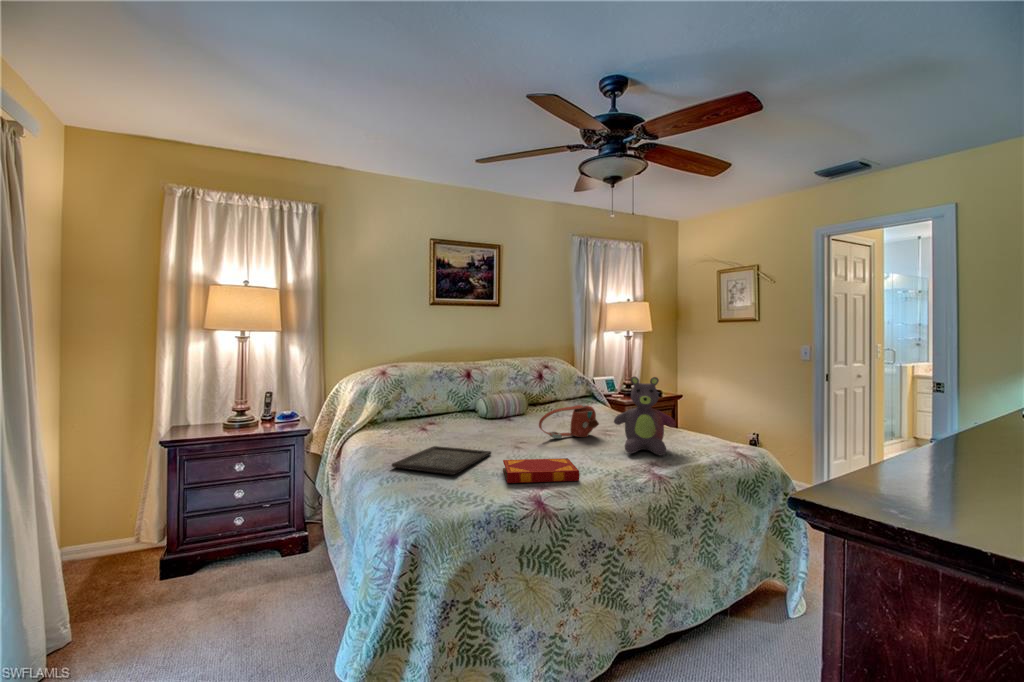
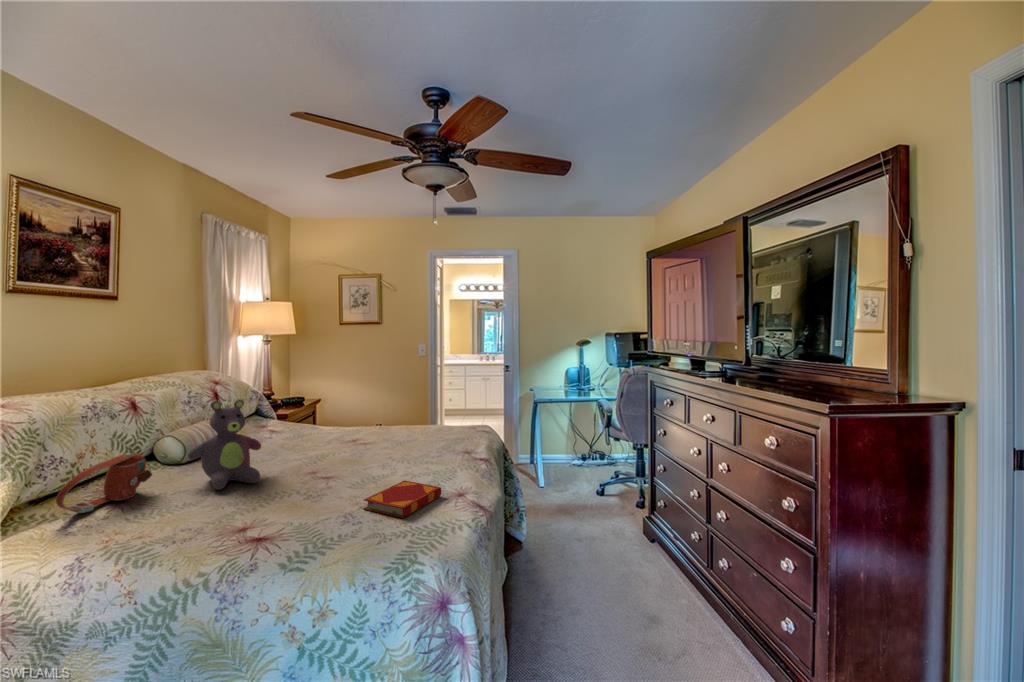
stuffed bear: present [614,377,676,456] -> present [188,400,261,490]
handbag: present [539,405,599,439] -> present [56,453,152,513]
tray: present [392,446,491,475] -> none [227,497,345,552]

